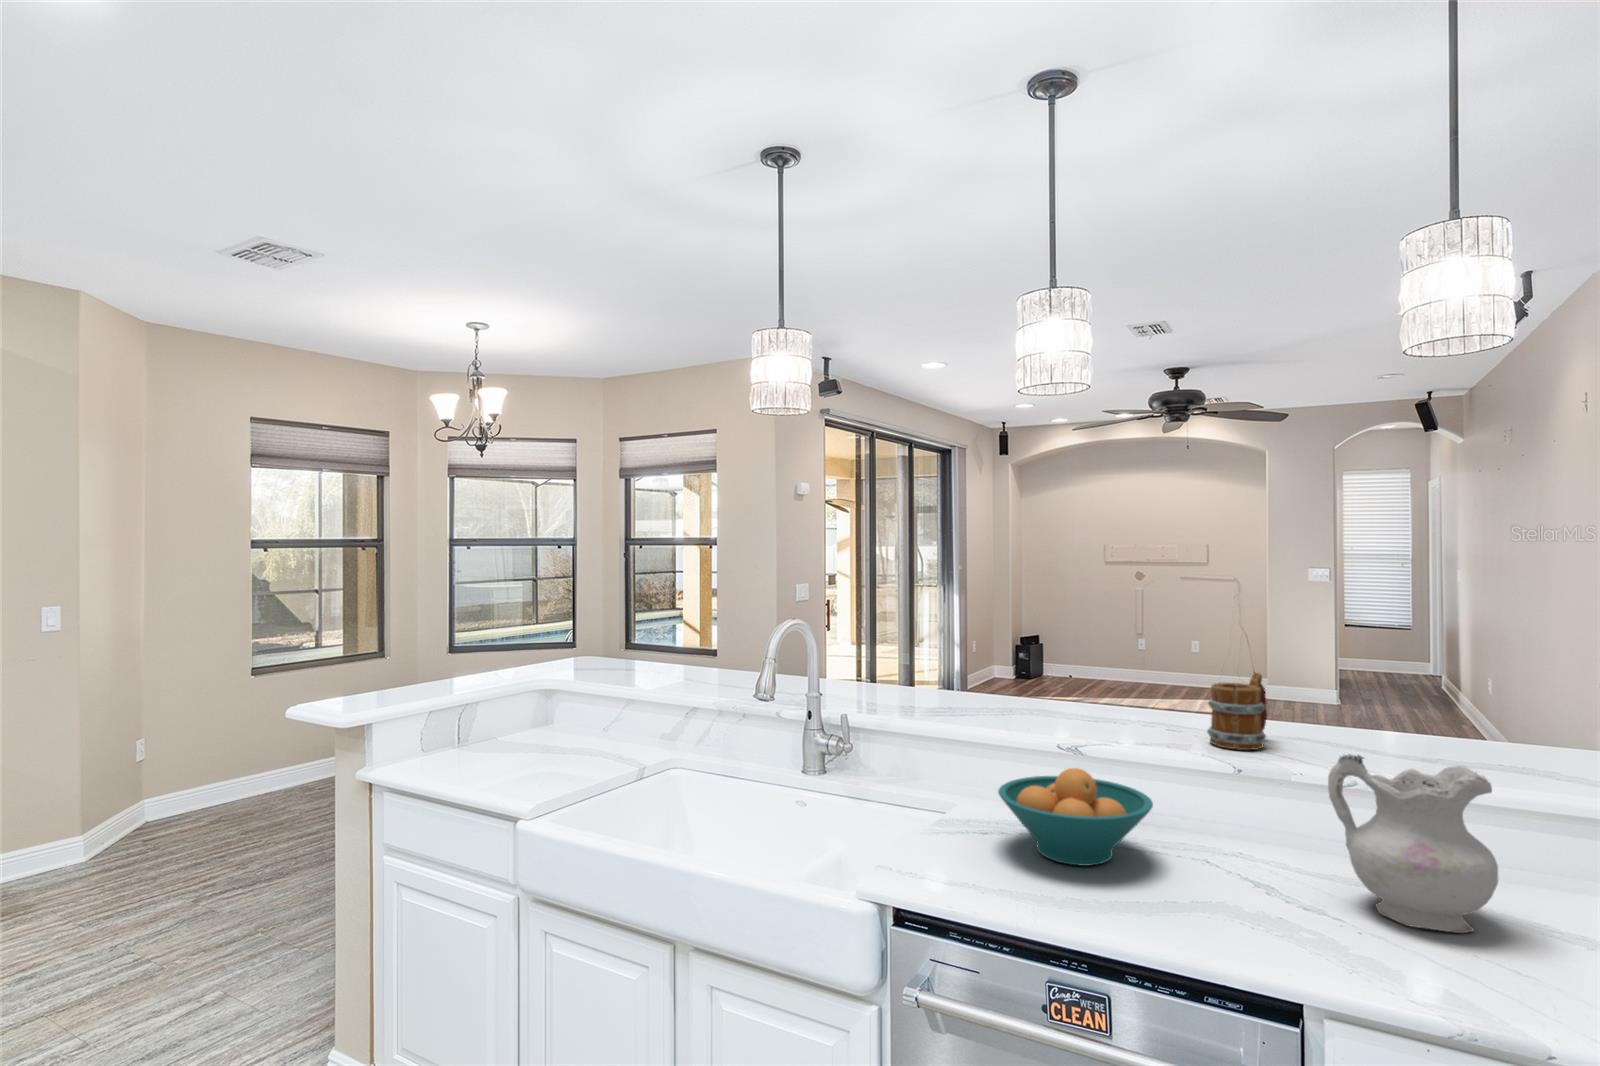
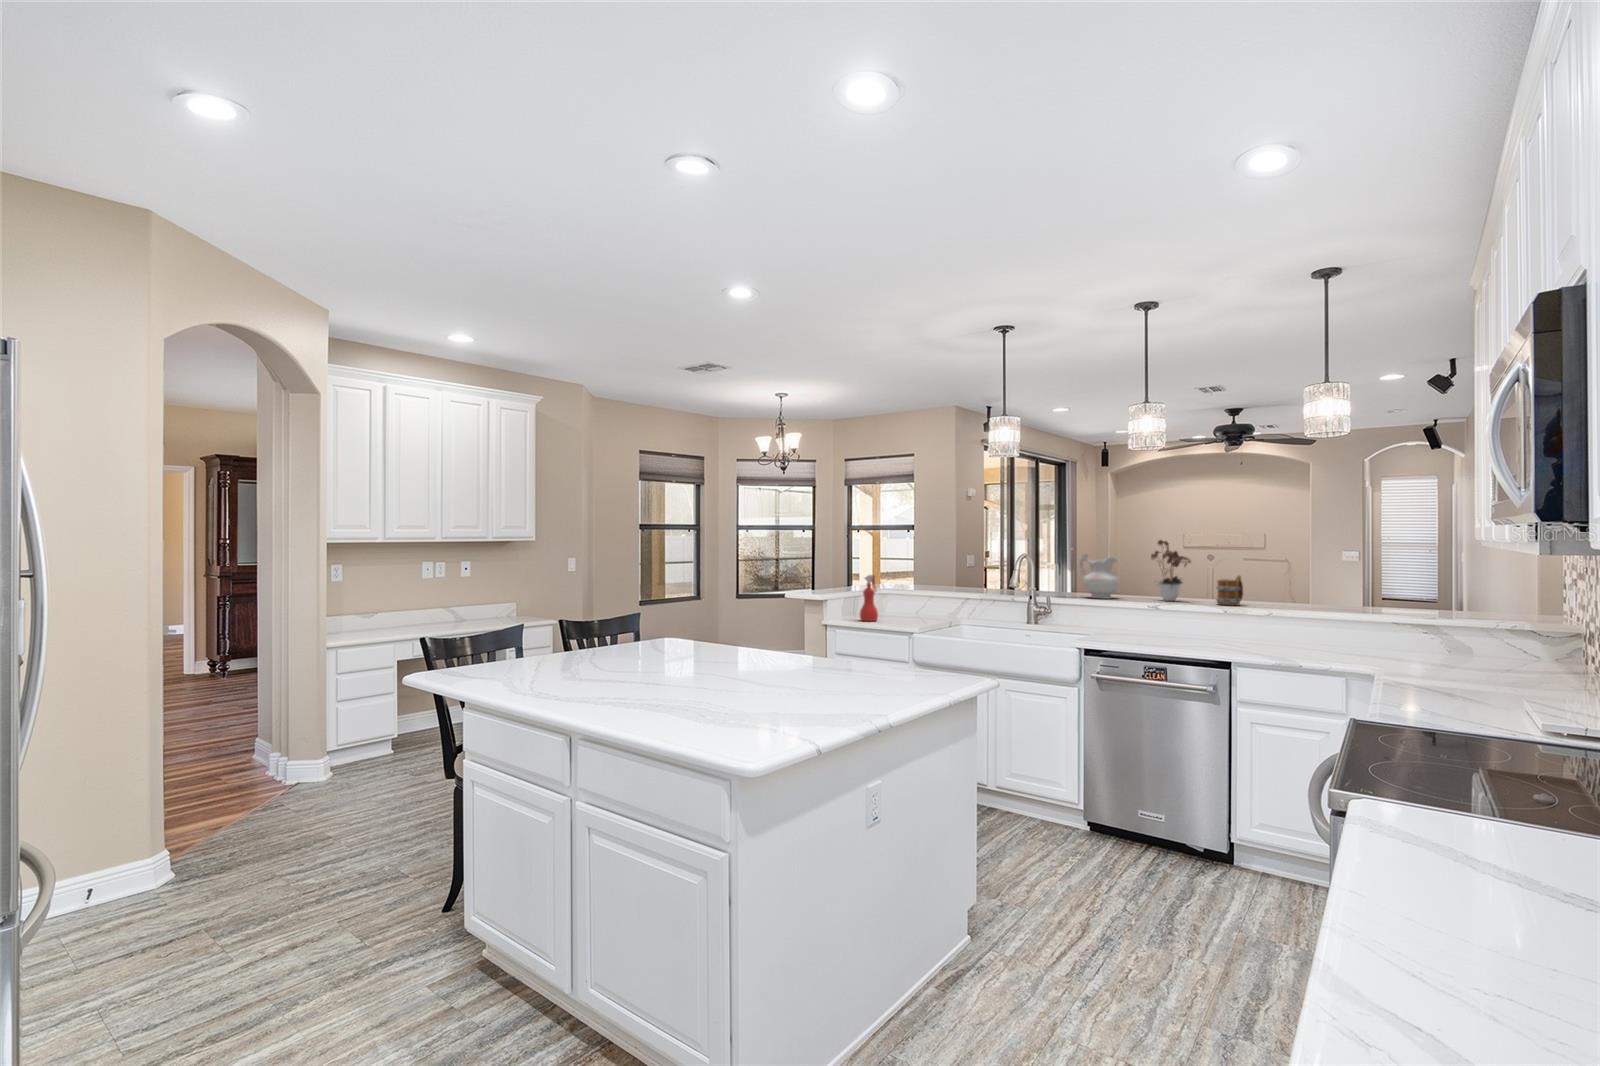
flower arrangement: none [1055,579,1157,726] -> present [1151,540,1191,601]
spray bottle: none [447,664,490,769] -> present [860,575,878,621]
ceramic pitcher: present [1328,754,1498,933] -> present [1079,555,1119,599]
fruit bowl: present [998,768,1153,866] -> none [1125,605,1188,640]

